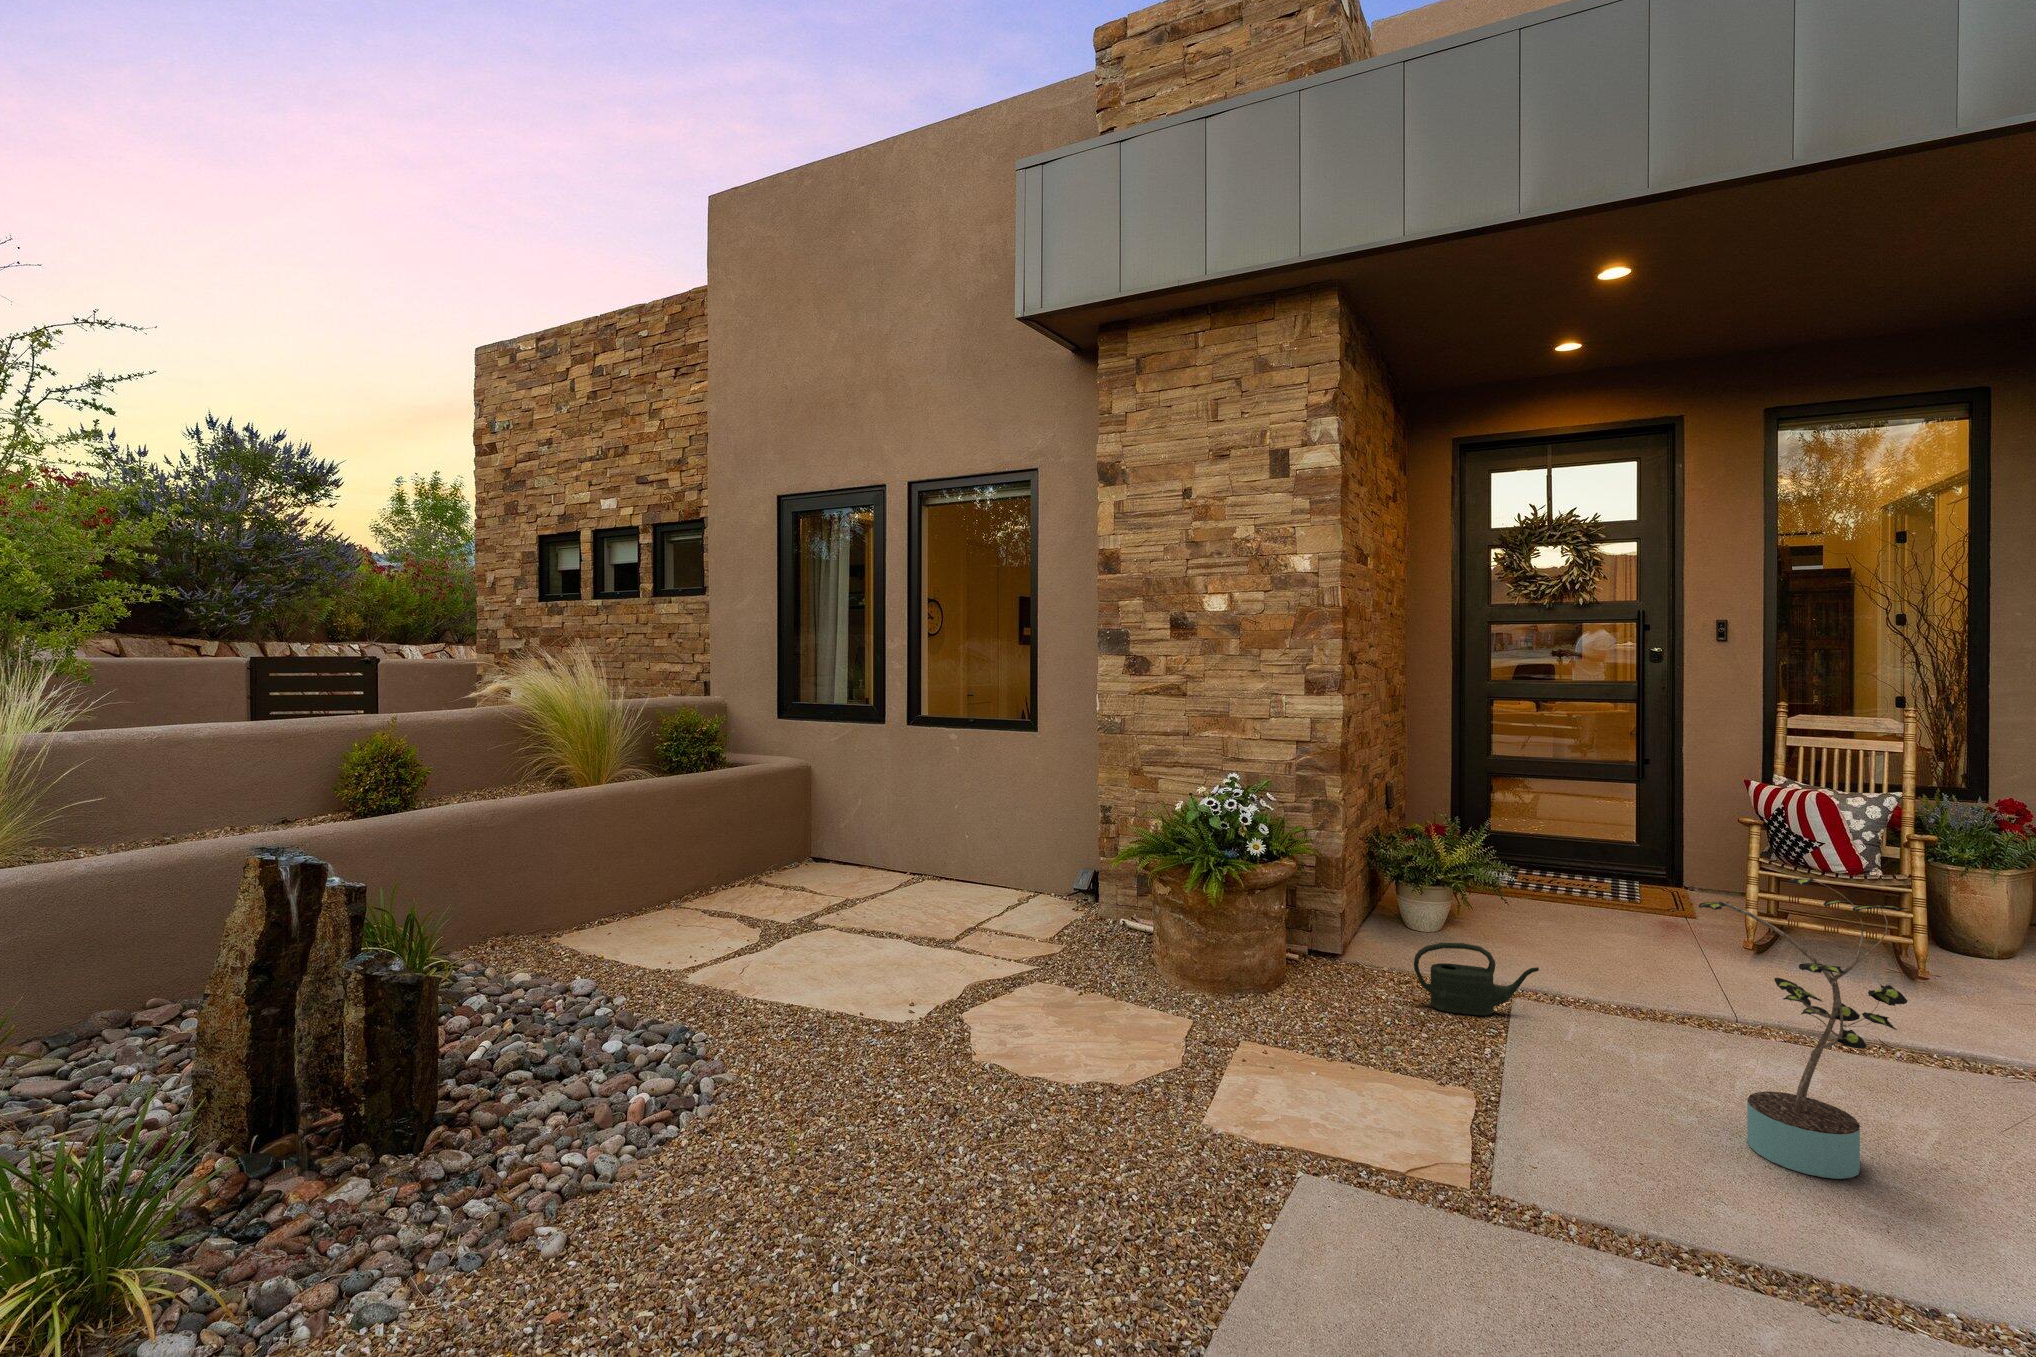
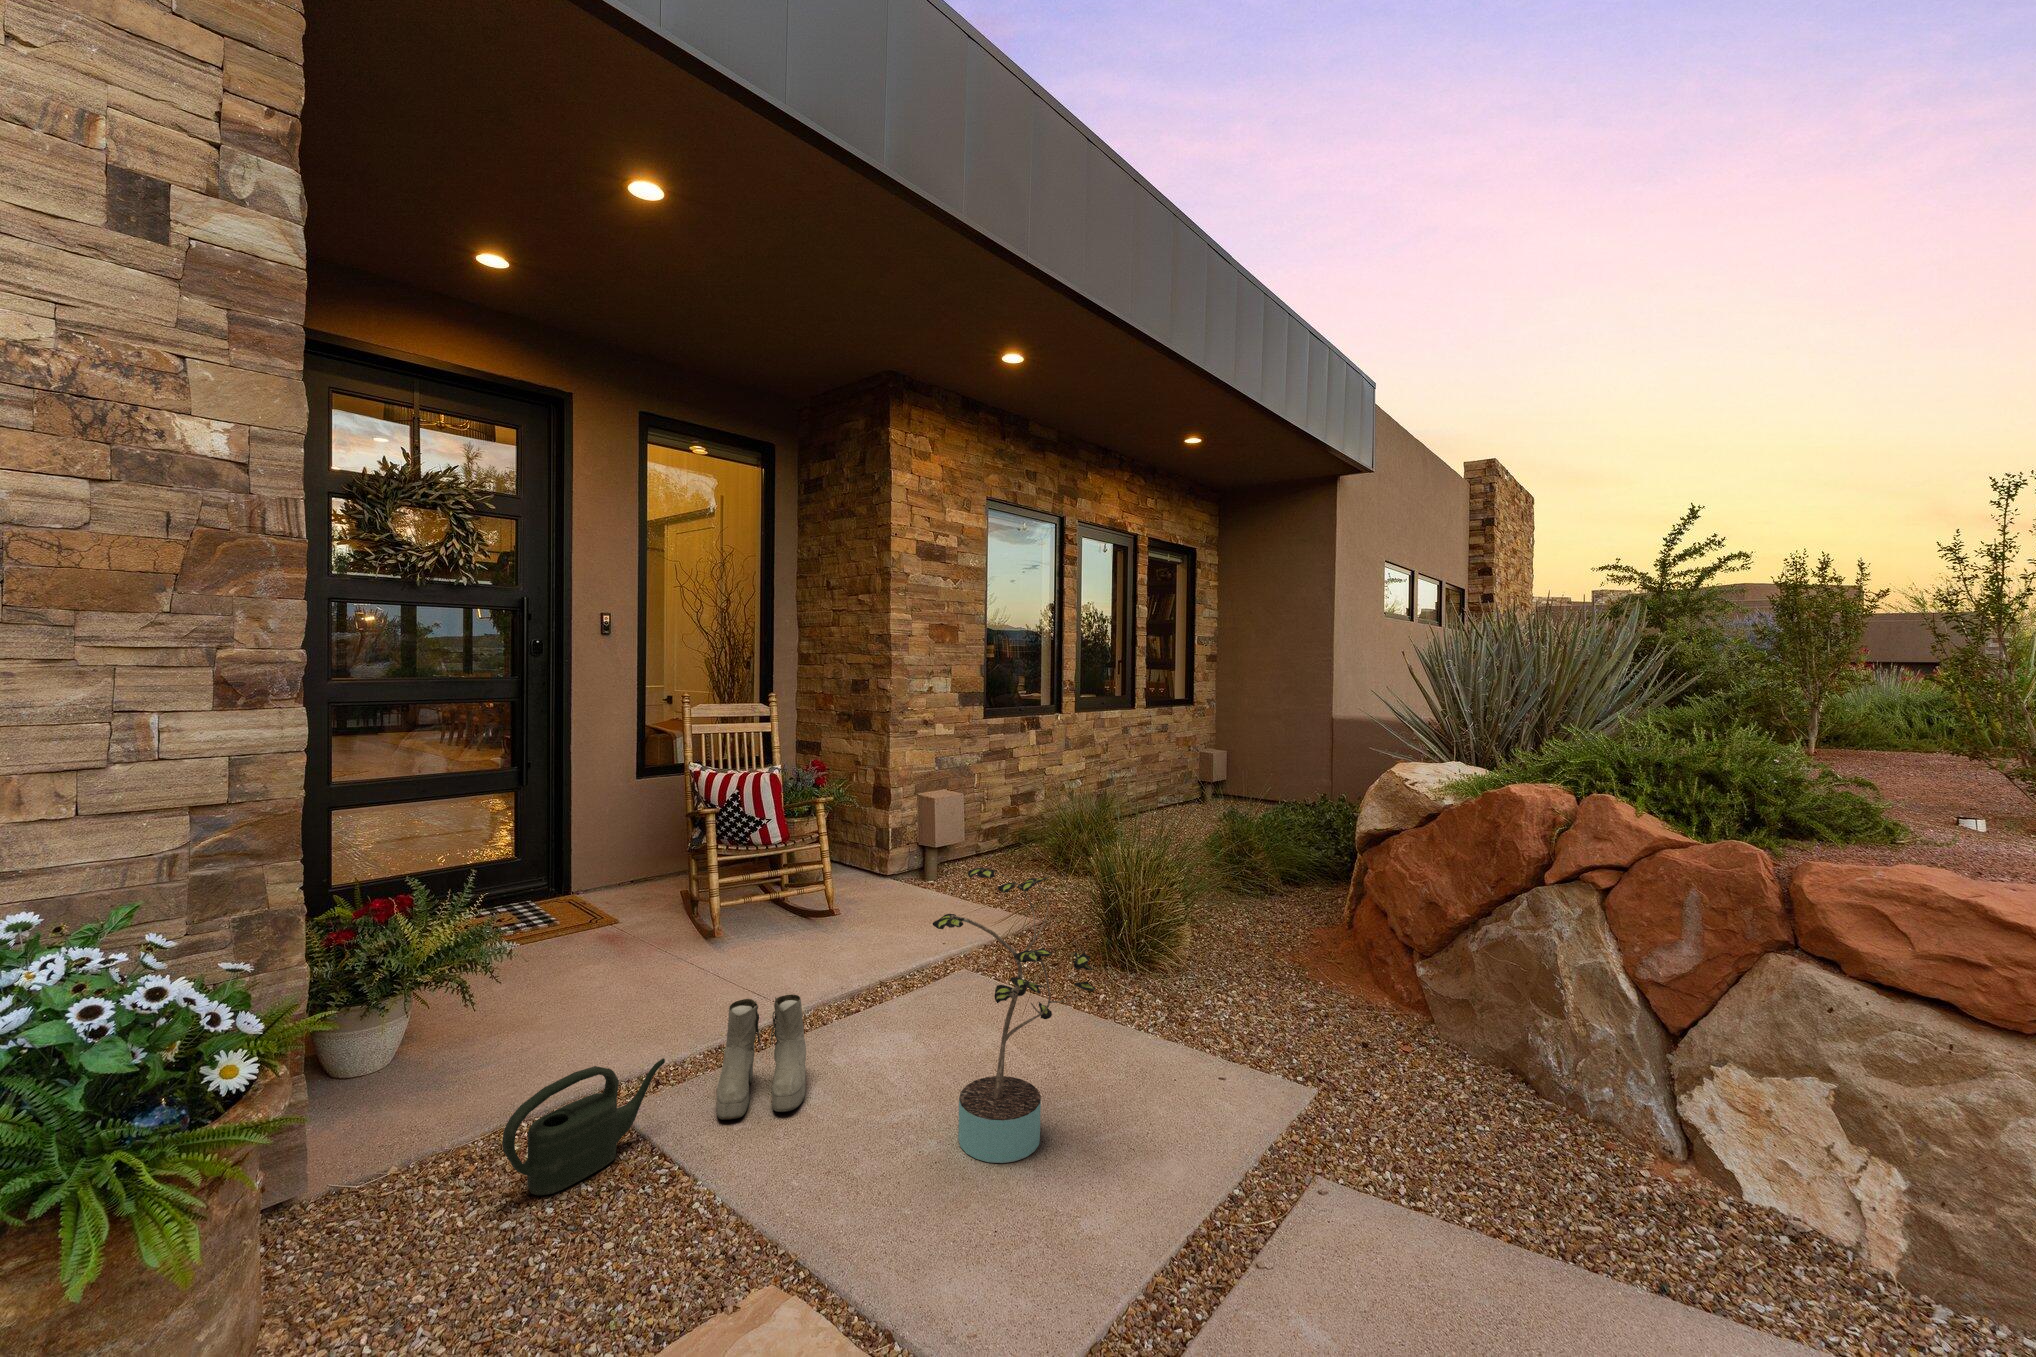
boots: none [1575,955,1685,1054] -> present [717,994,806,1120]

